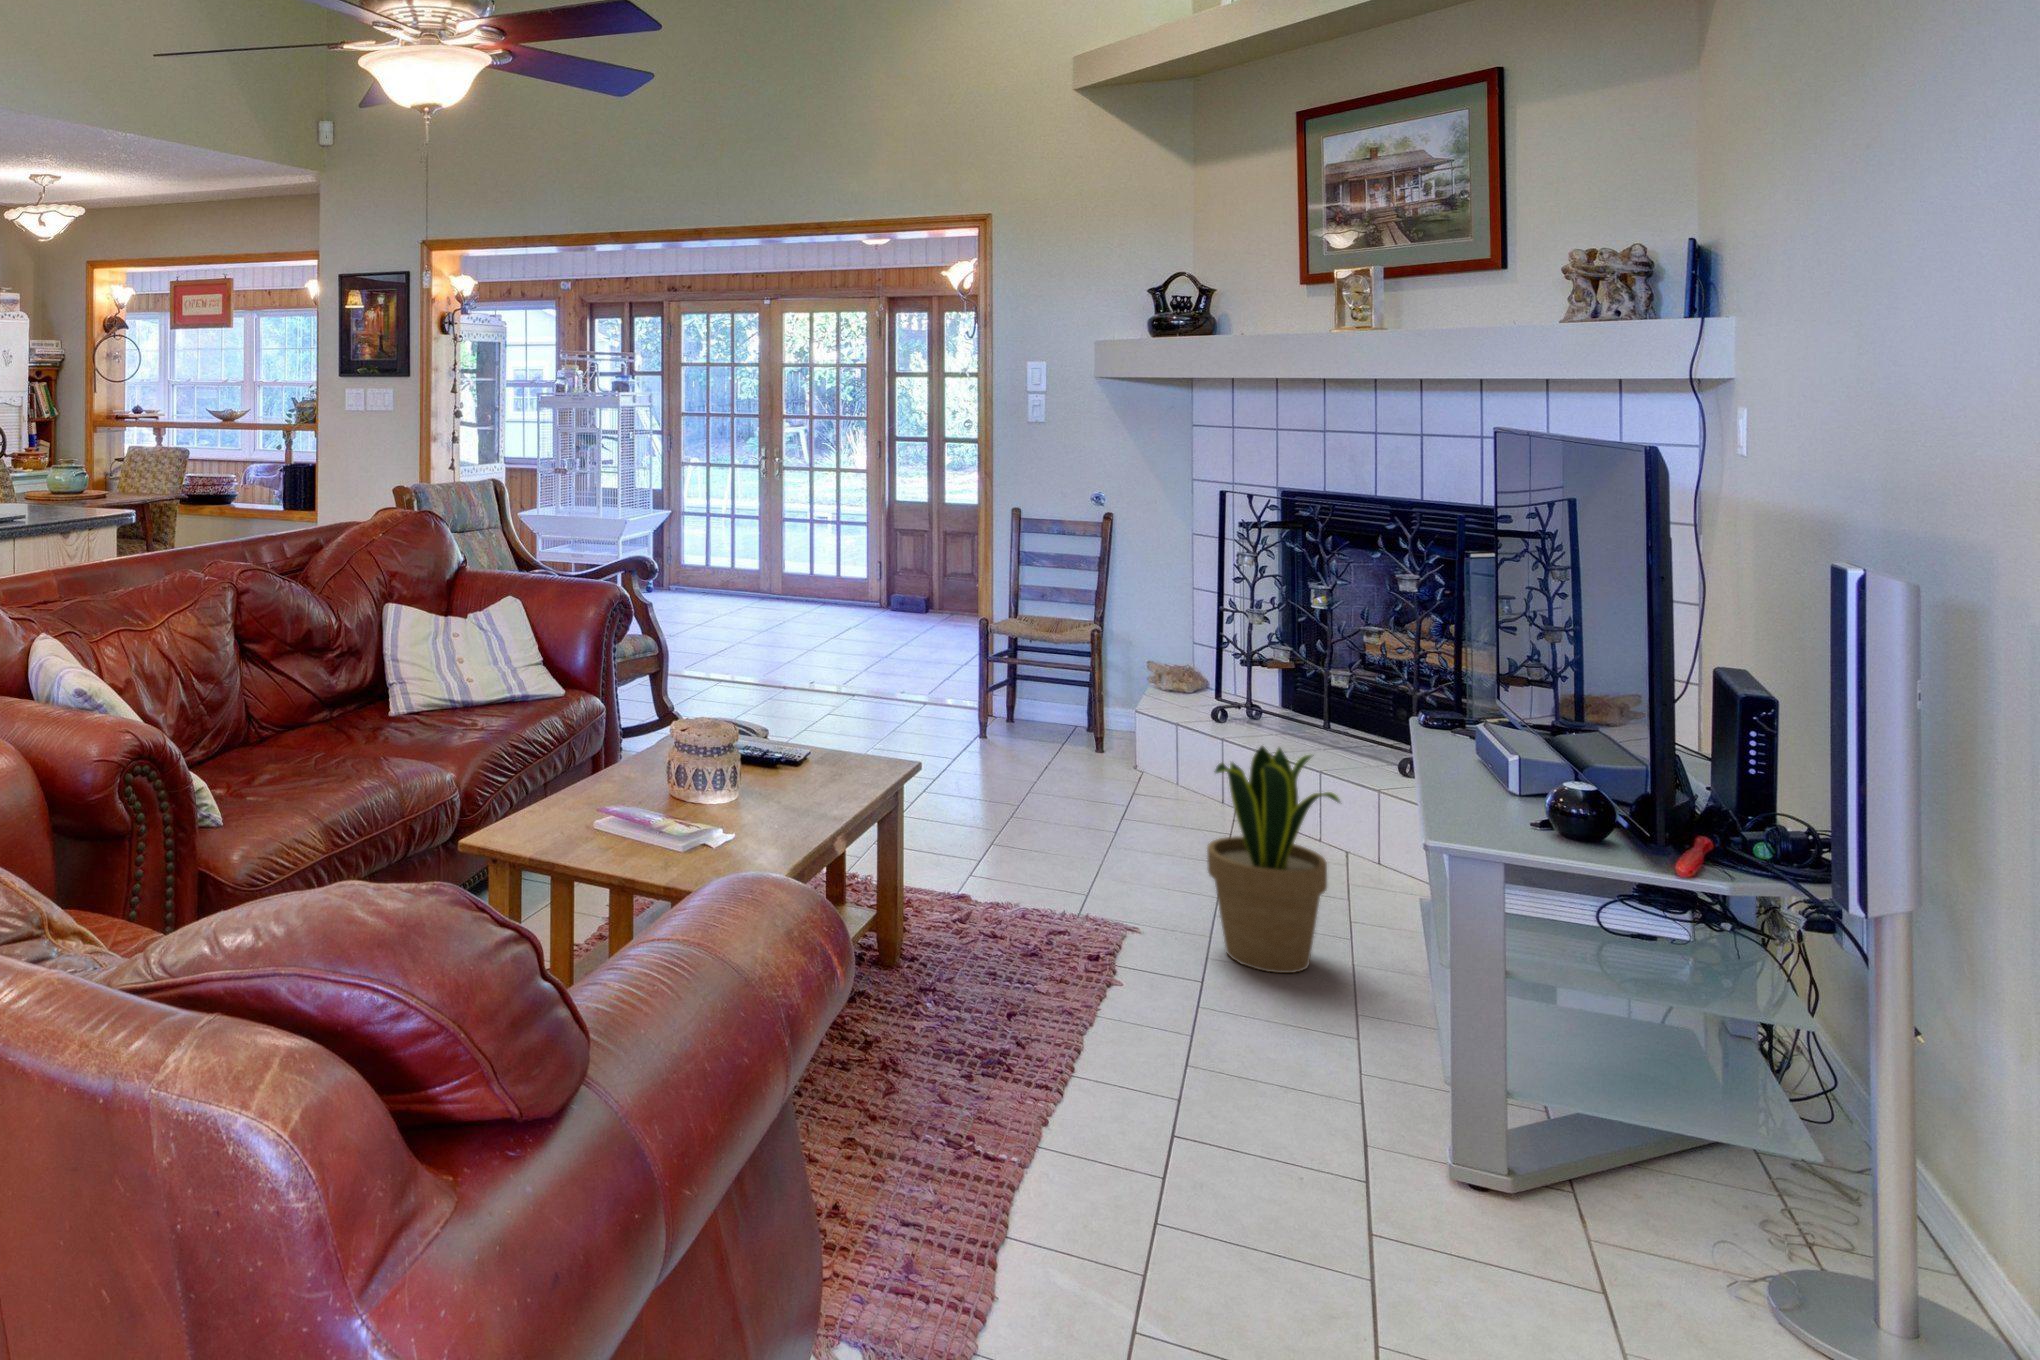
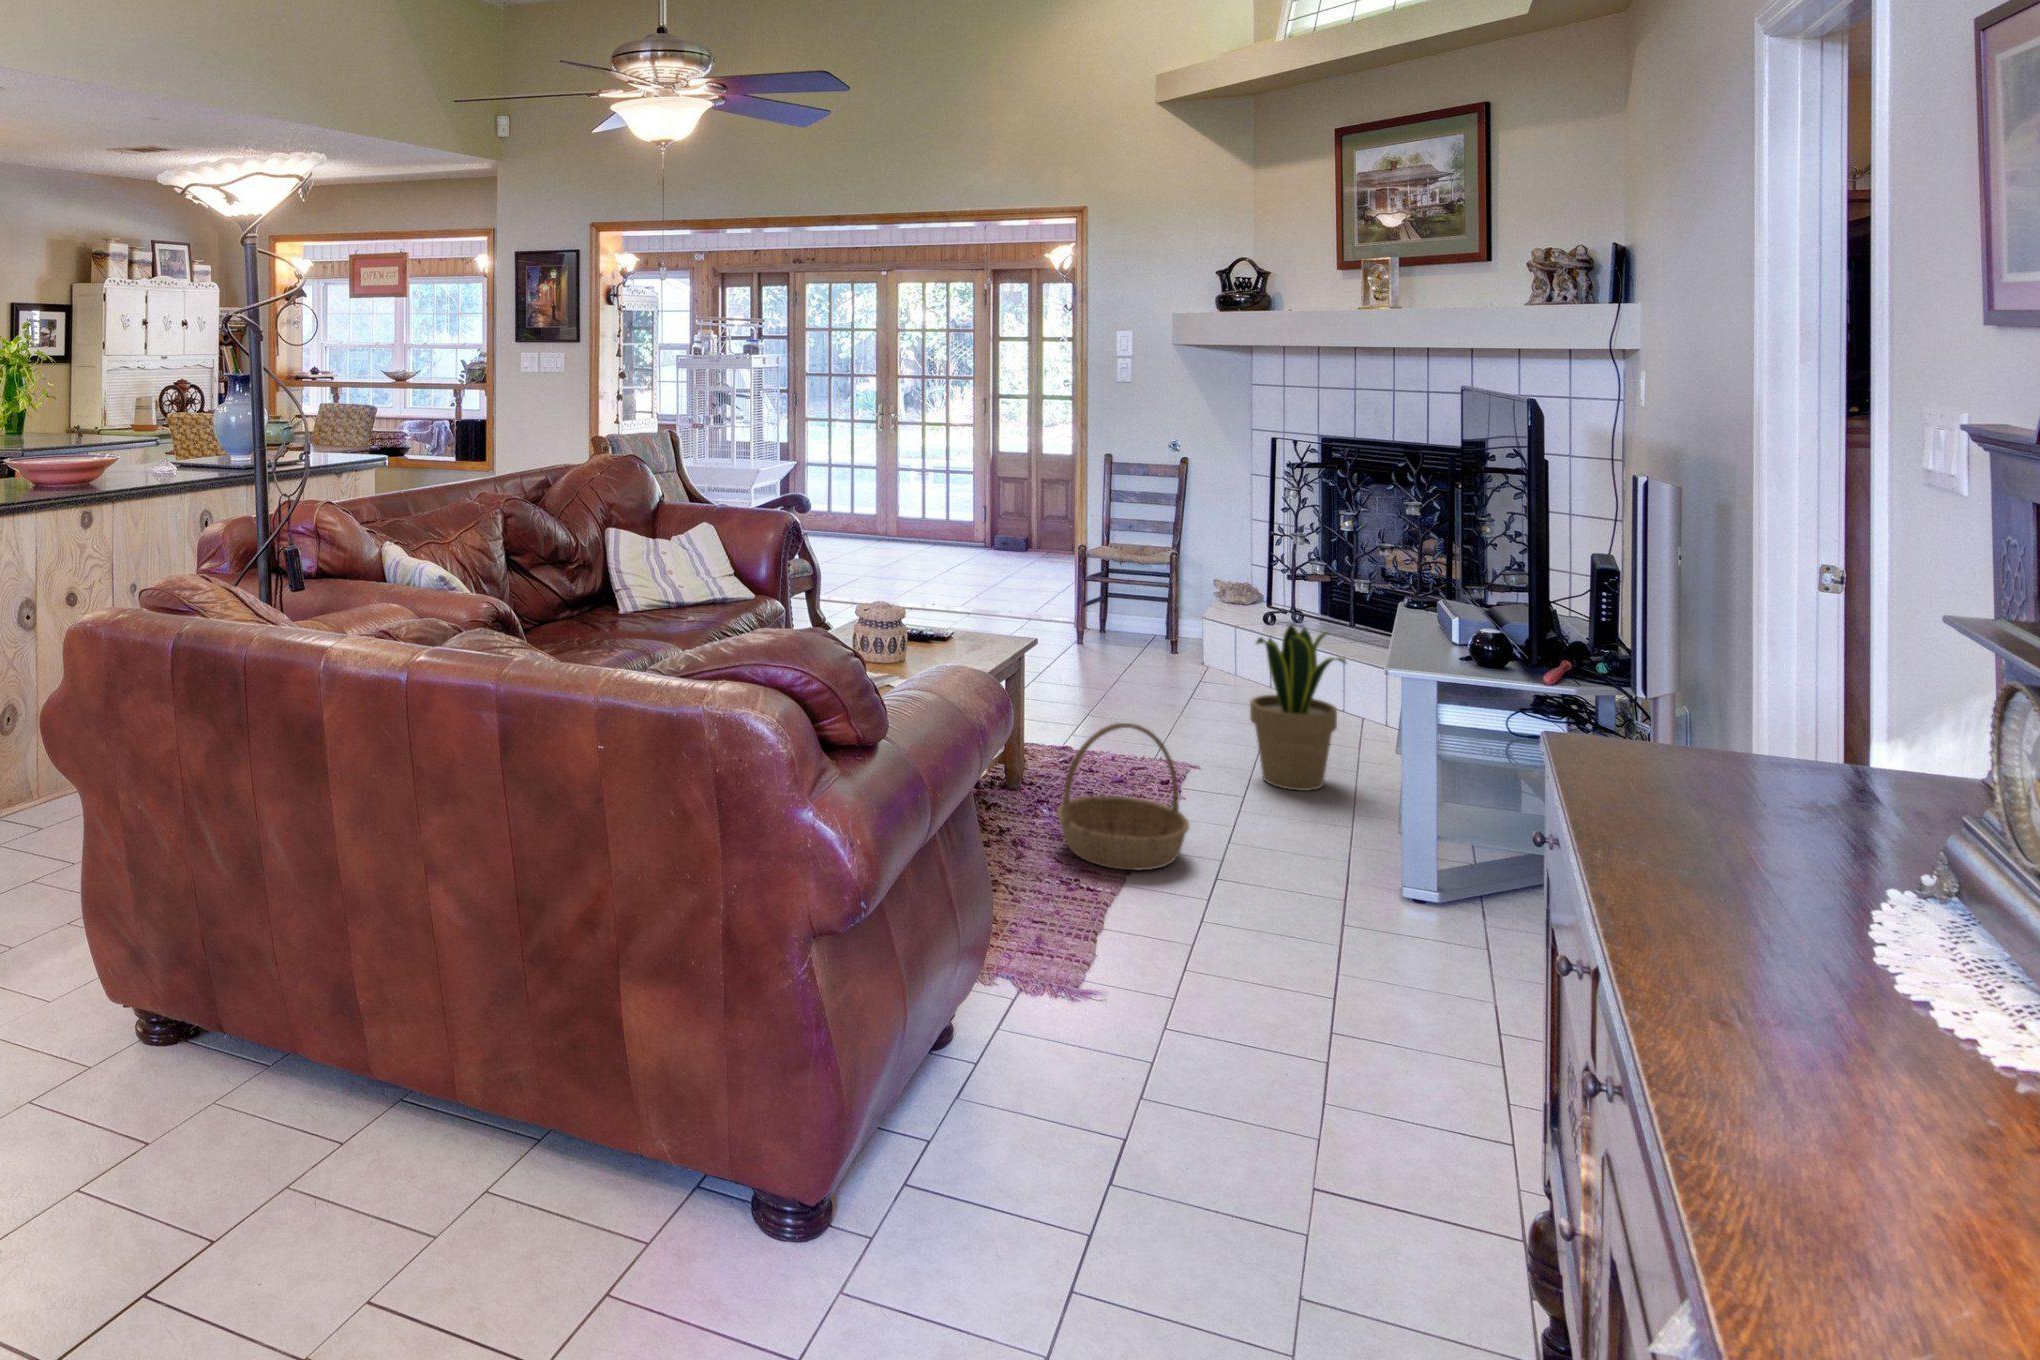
basket: none [941,897,1129,1115] -> present [1057,723,1189,870]

